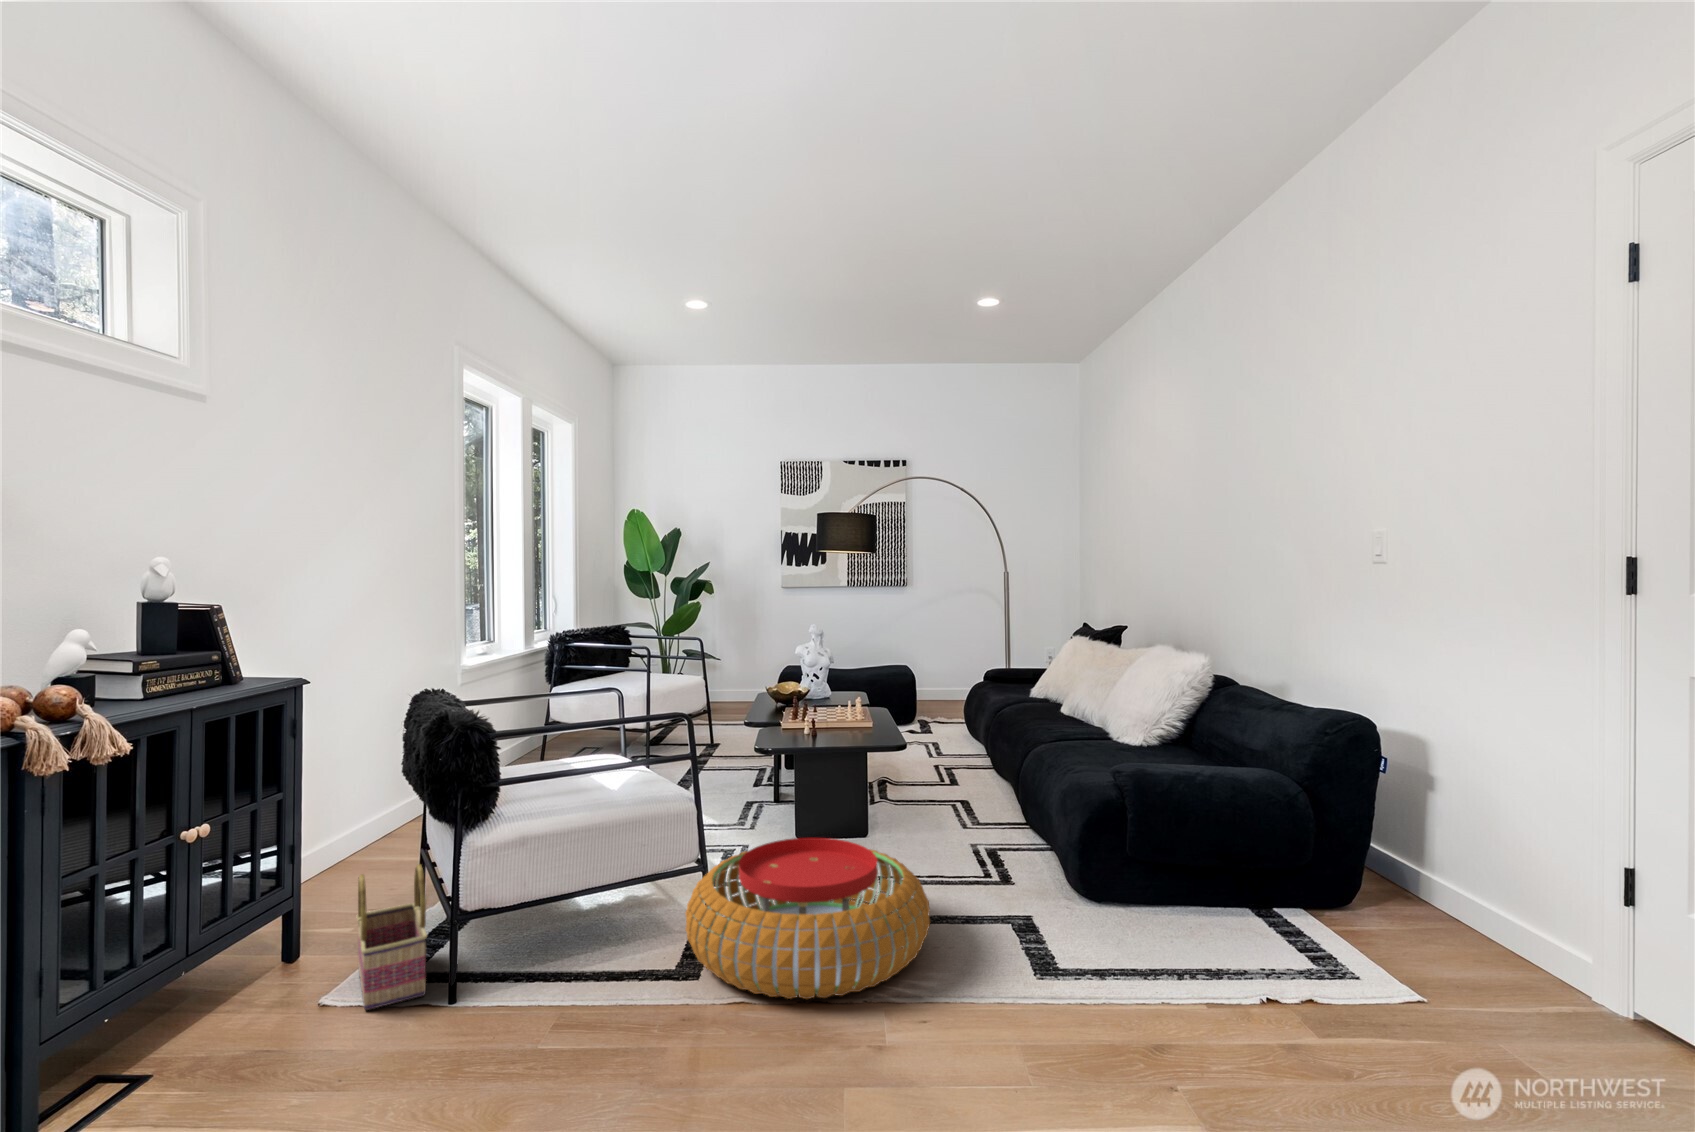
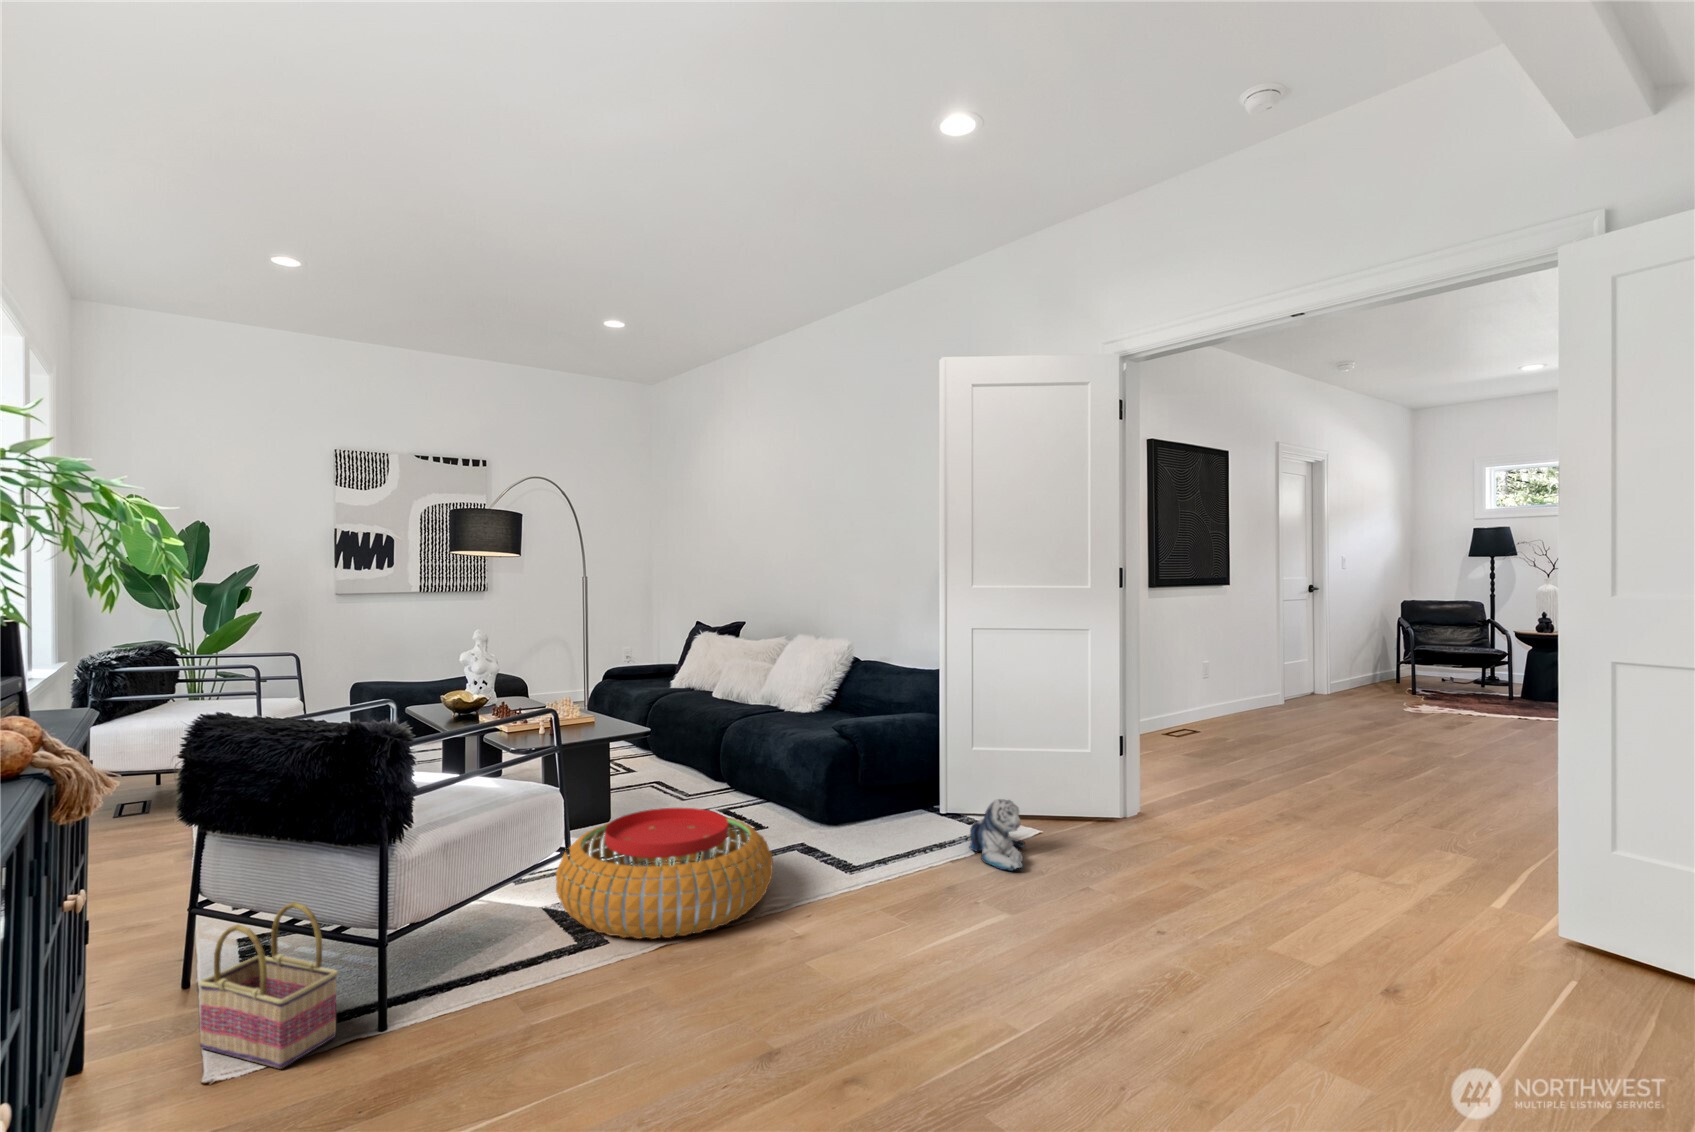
plush toy: none [1257,927,1358,1054] -> present [970,799,1025,871]

